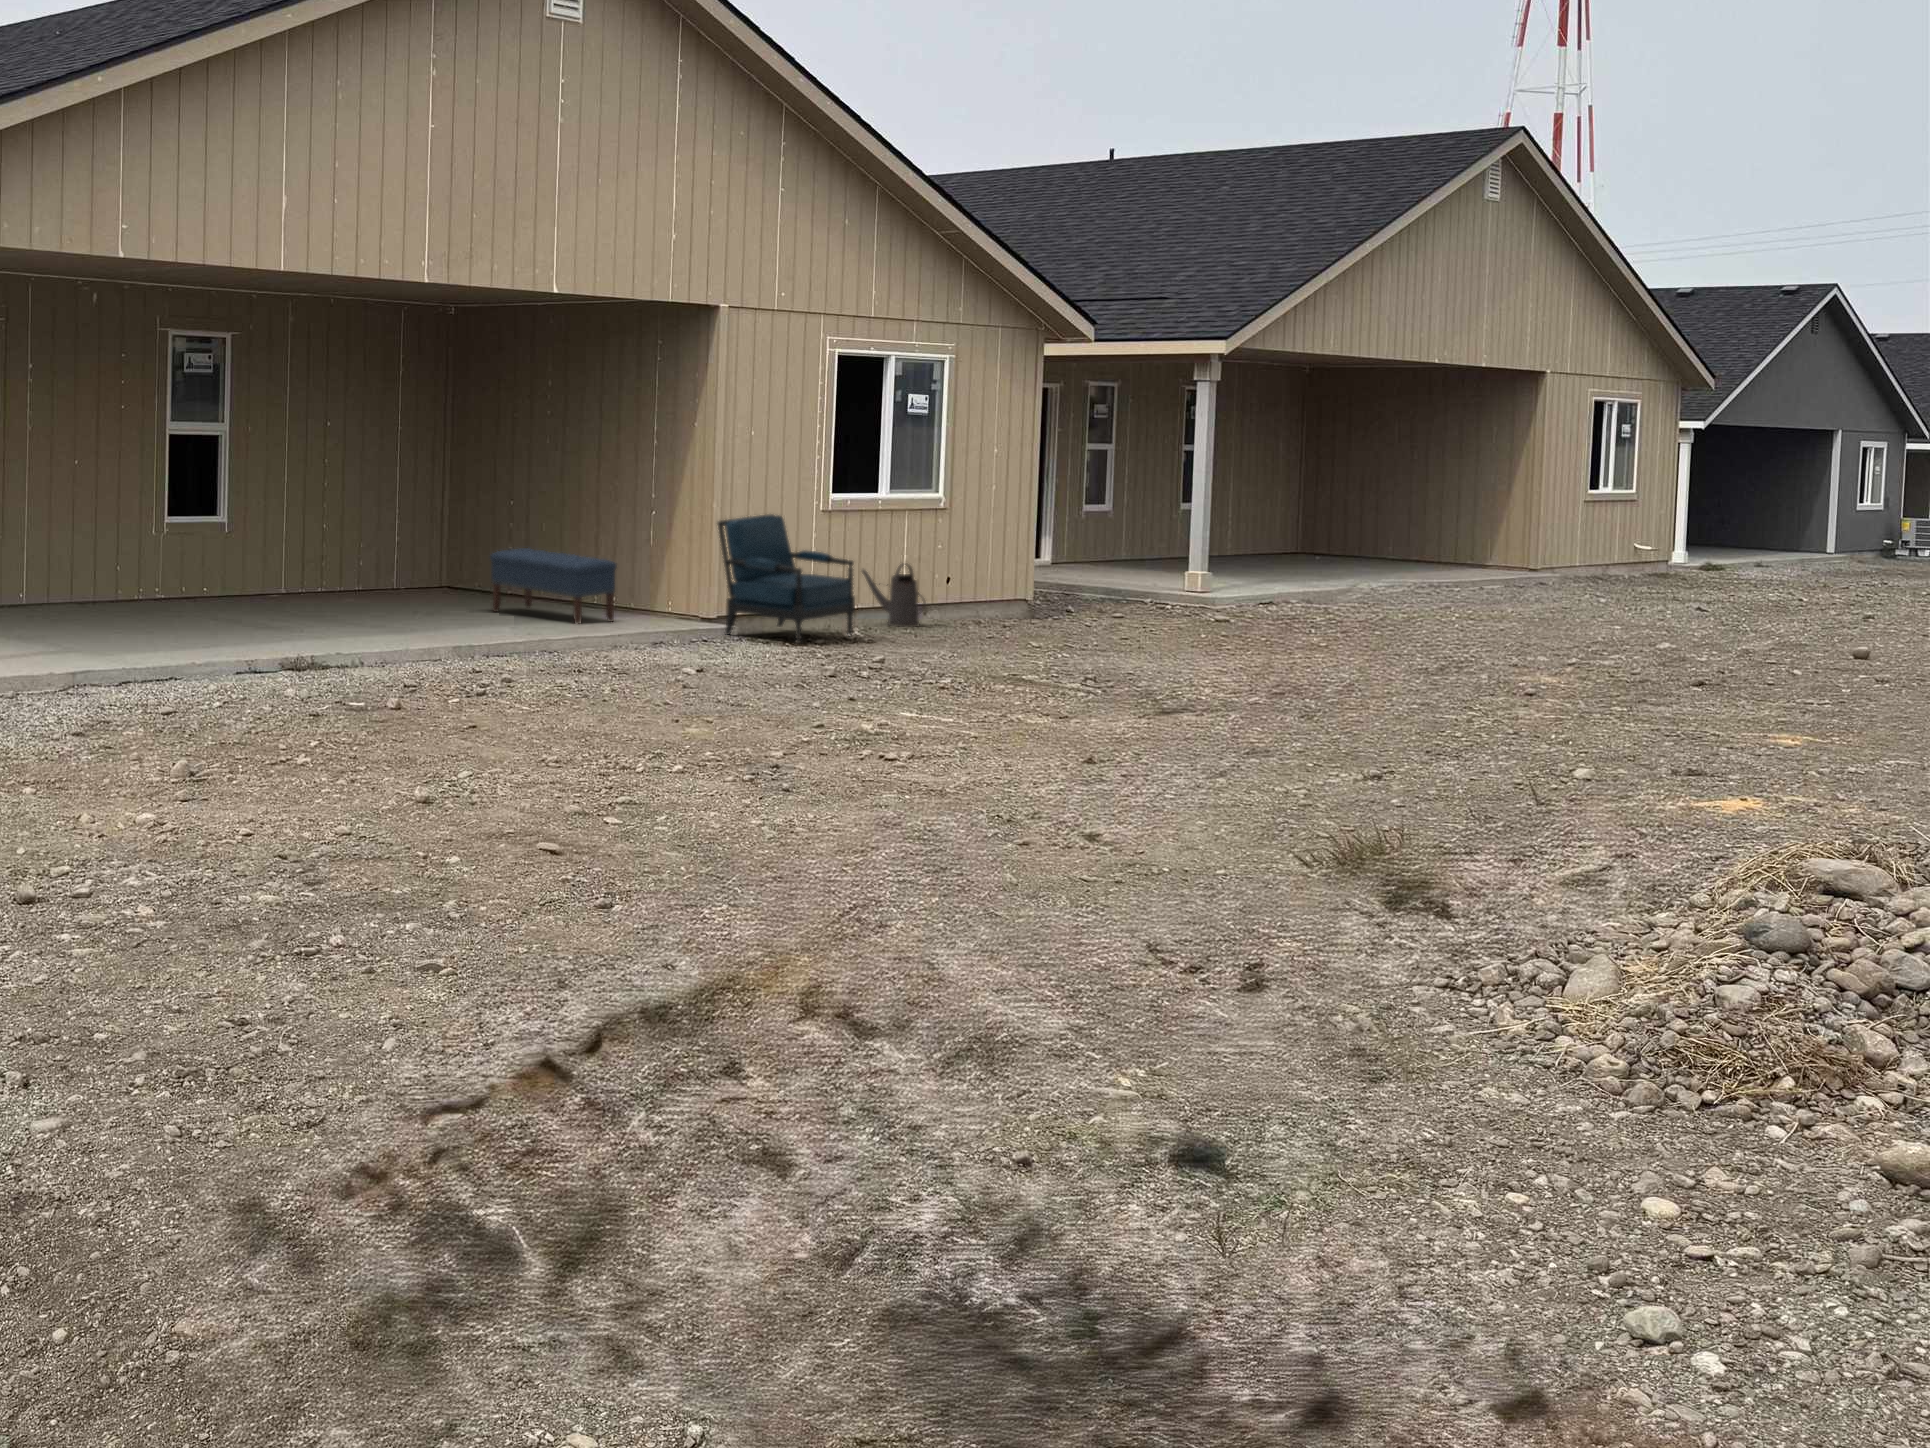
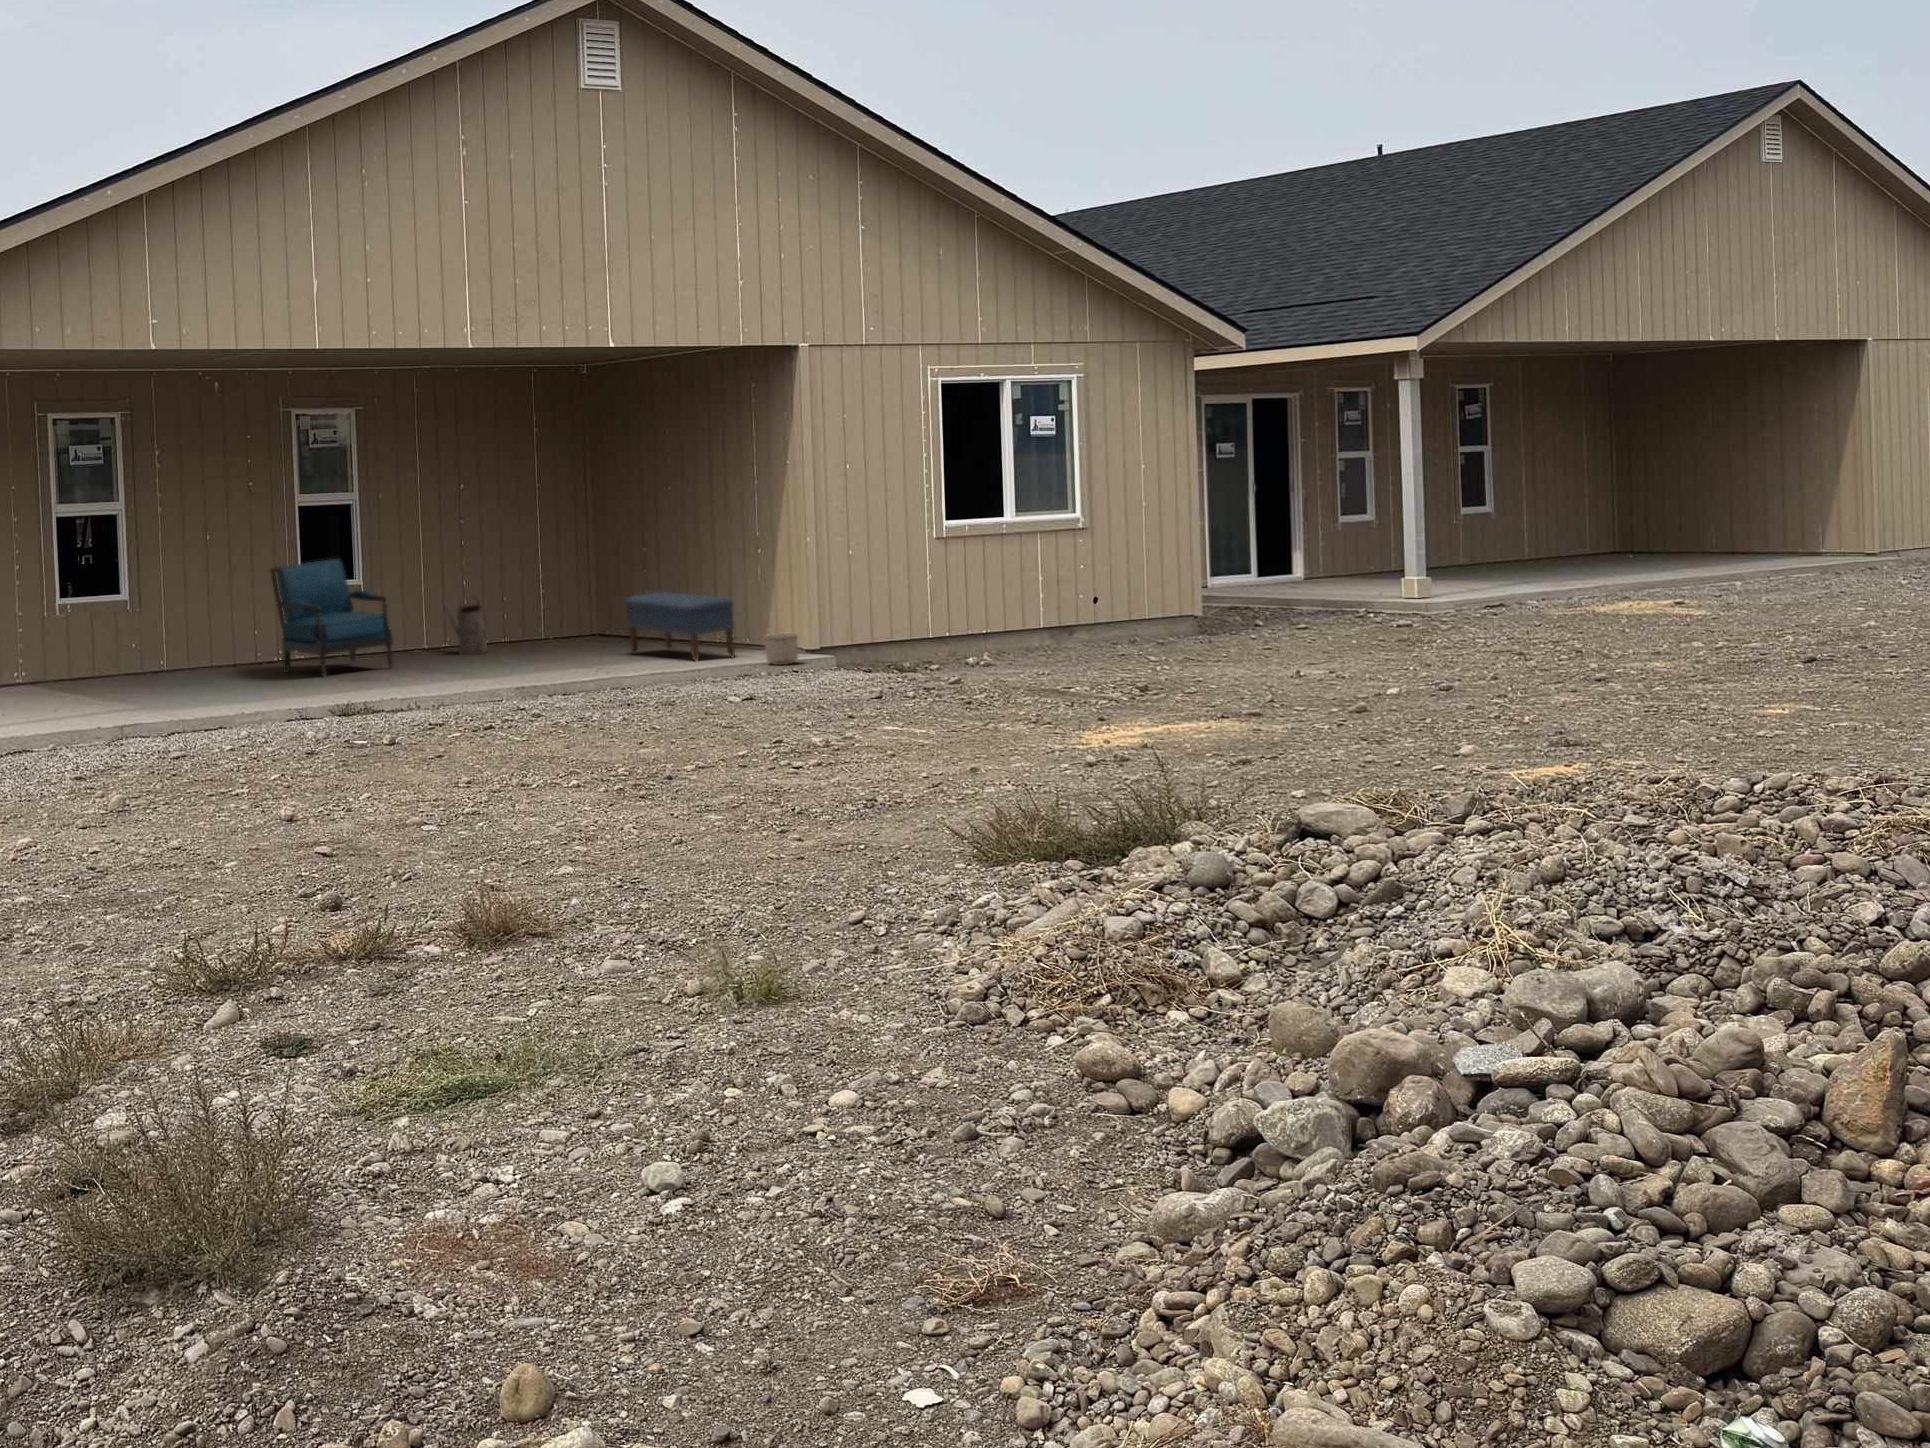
chair: present [717,514,855,644] -> present [270,559,393,677]
watering can: present [862,564,926,627] -> present [444,600,488,655]
planter: none [662,600,697,634] -> present [764,633,798,665]

